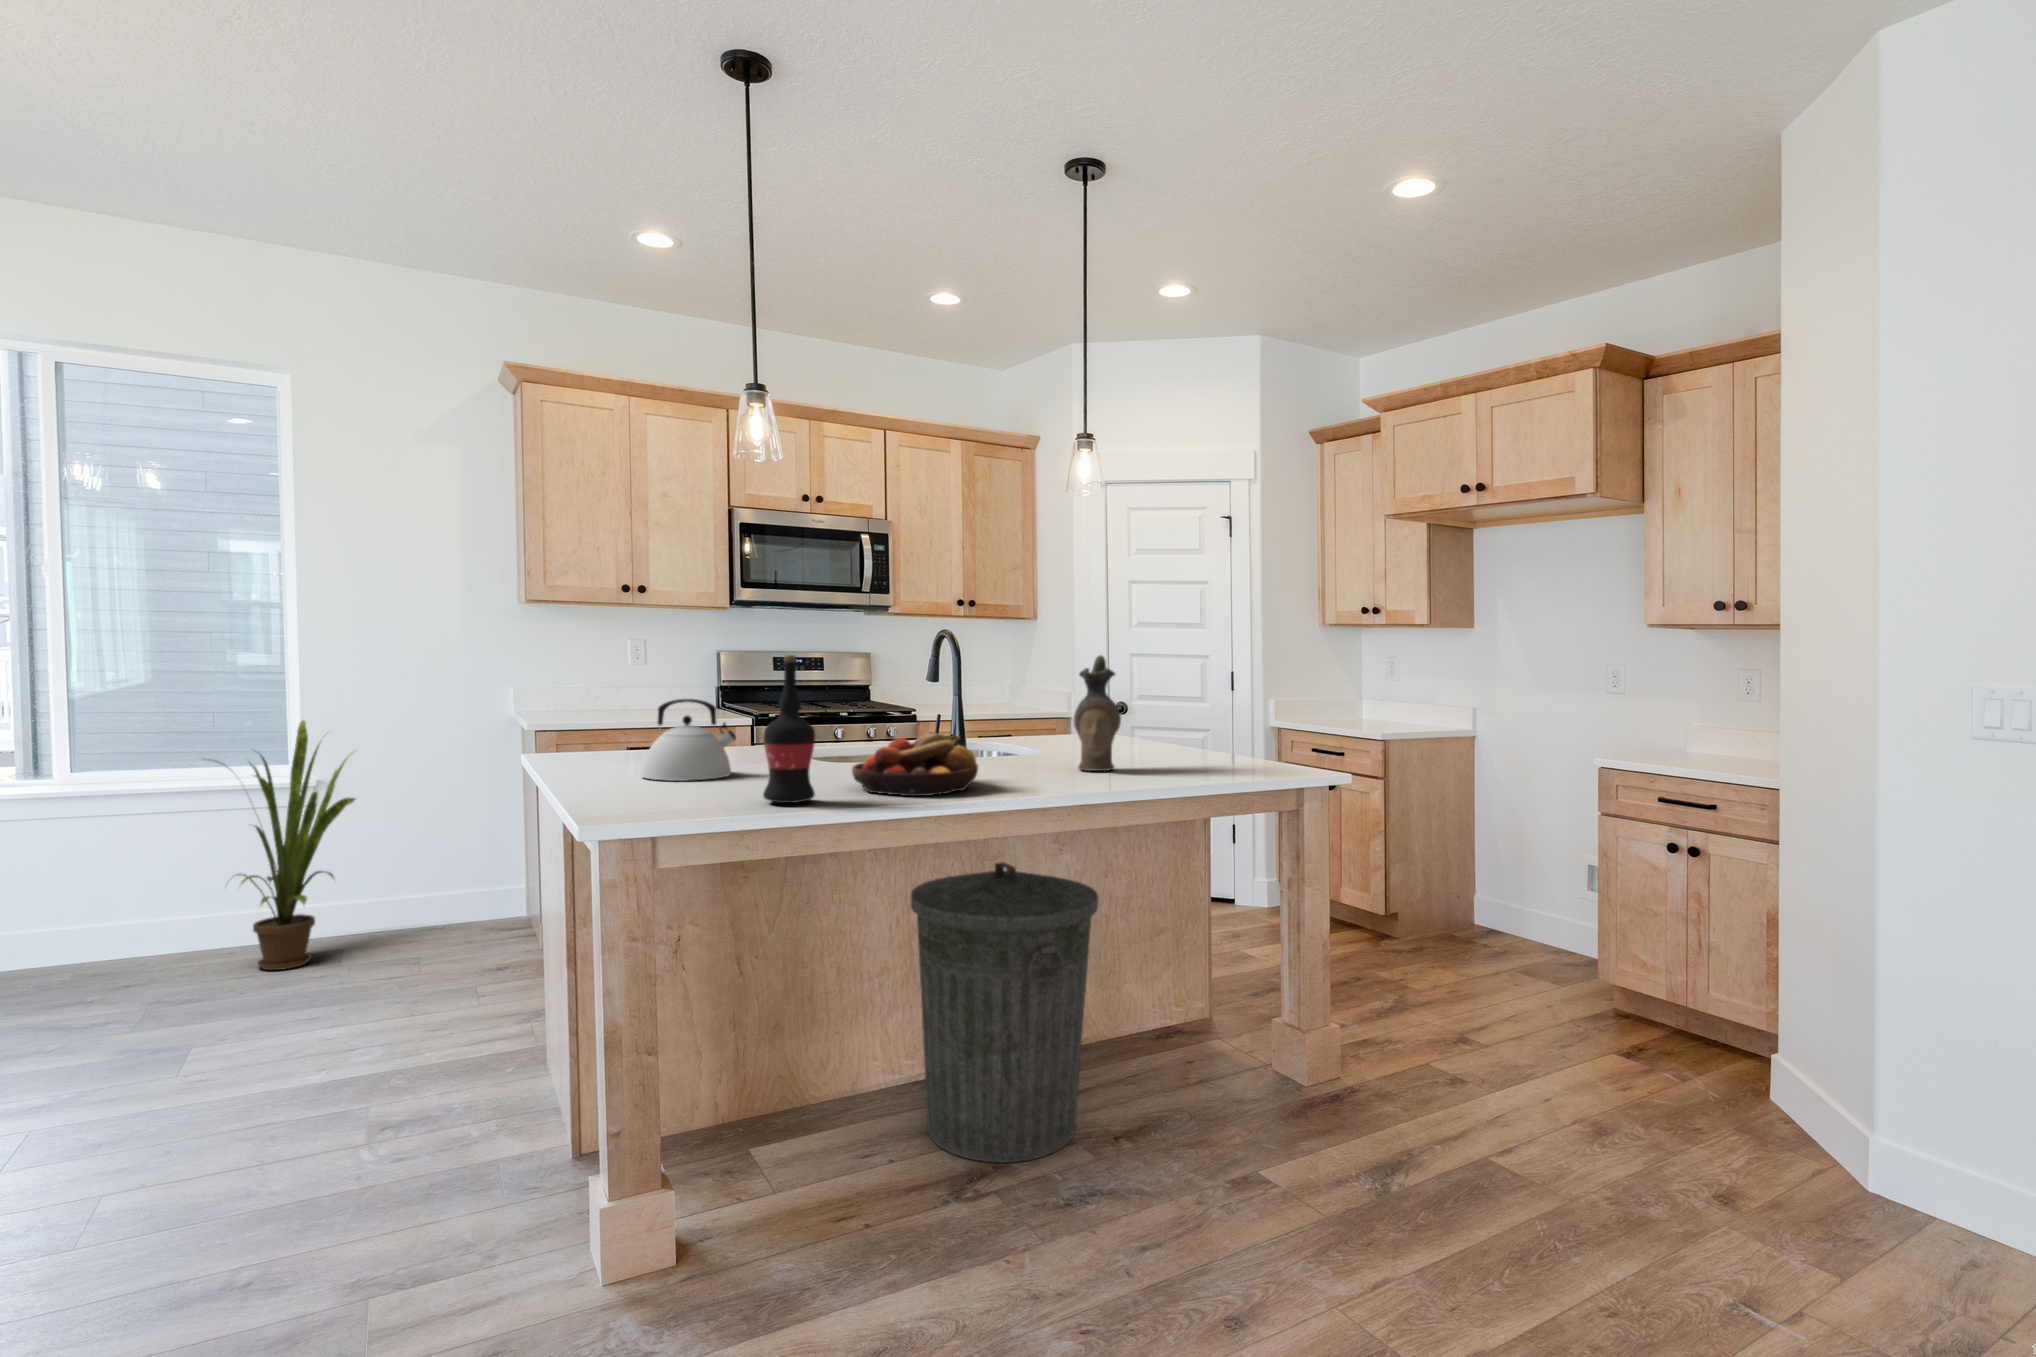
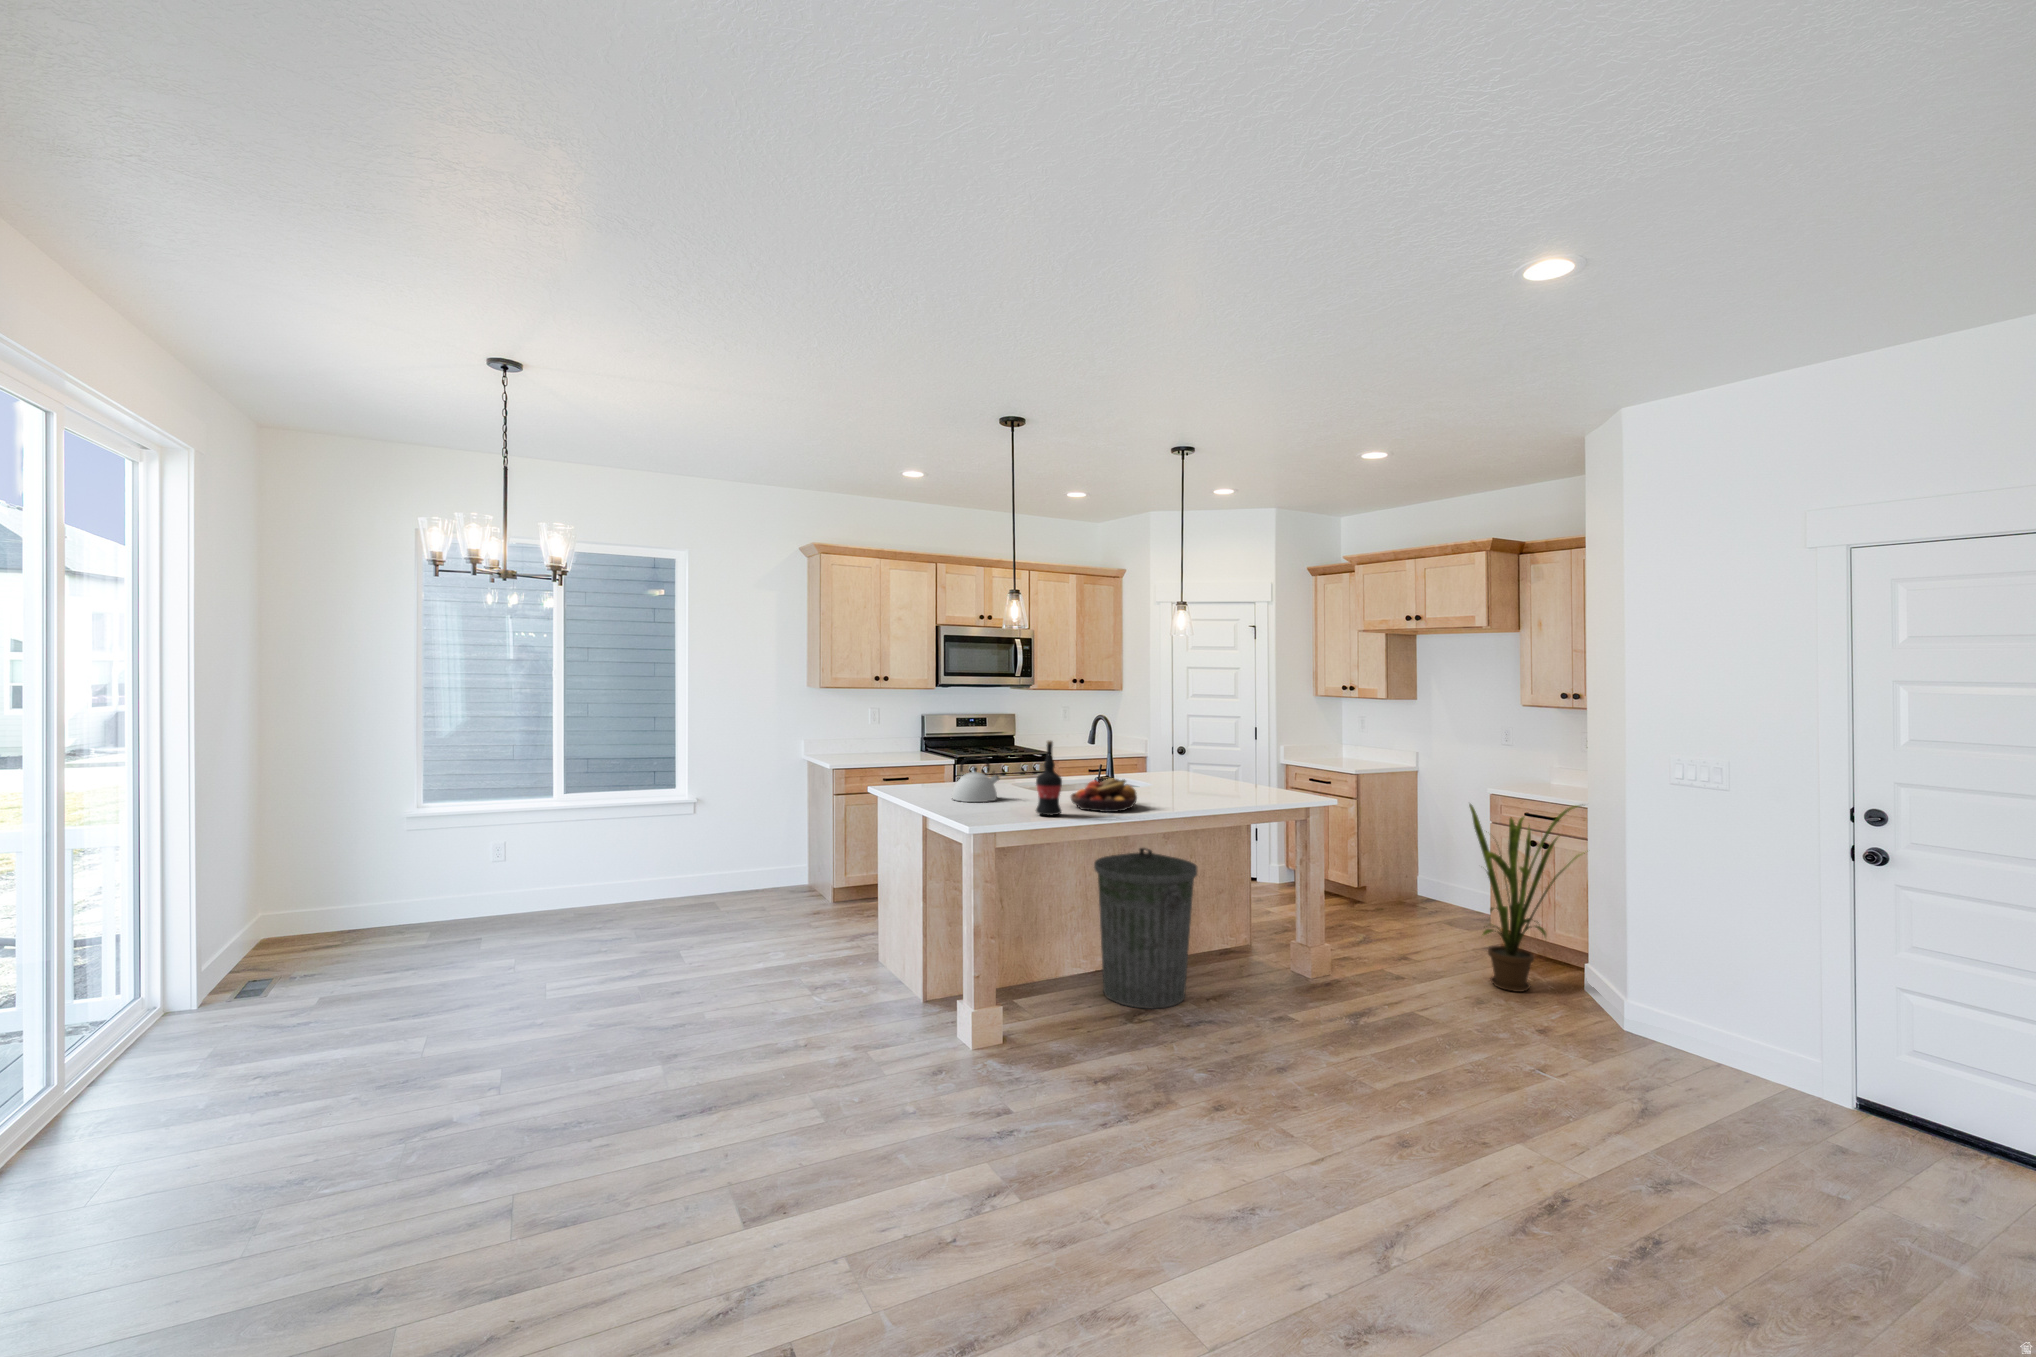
ceramic pitcher: present [1074,655,1121,771] -> none [1180,732,1207,798]
house plant: present [213,721,356,970] -> present [1469,804,1584,992]

